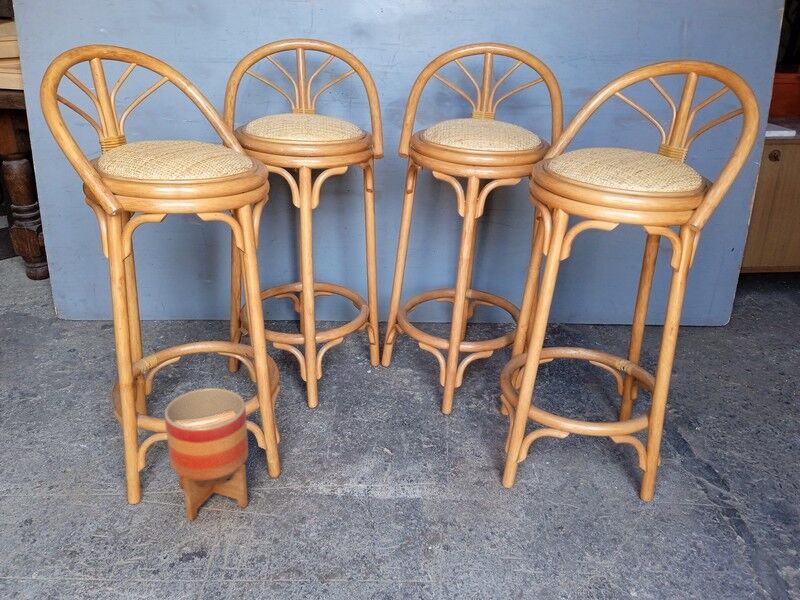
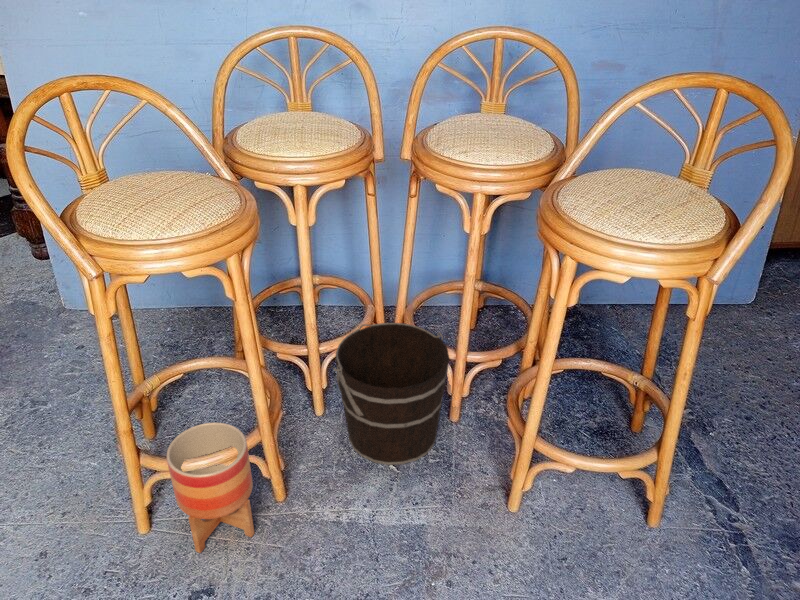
bucket: none [330,313,444,449] -> present [333,323,449,465]

